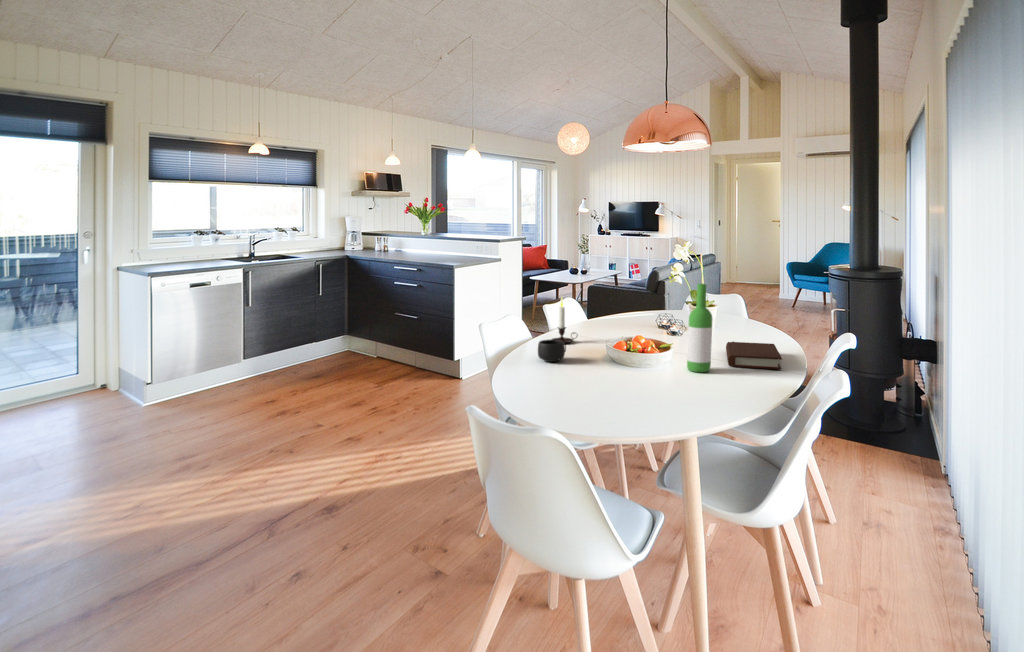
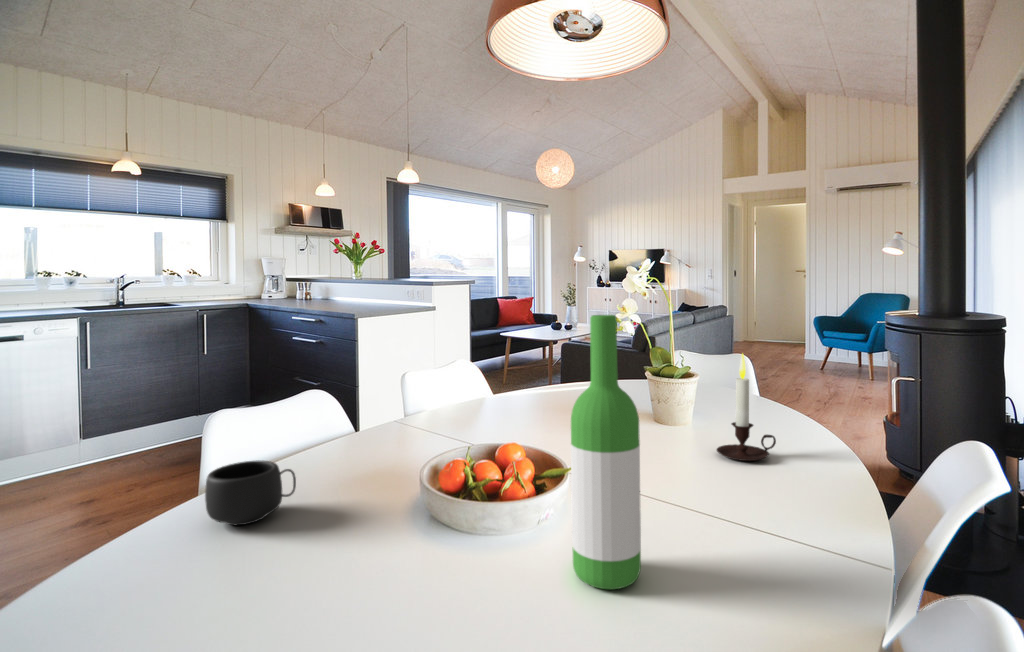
candle: present [553,297,575,343] -> present [717,354,776,461]
book: present [726,342,782,370] -> none [700,464,864,579]

